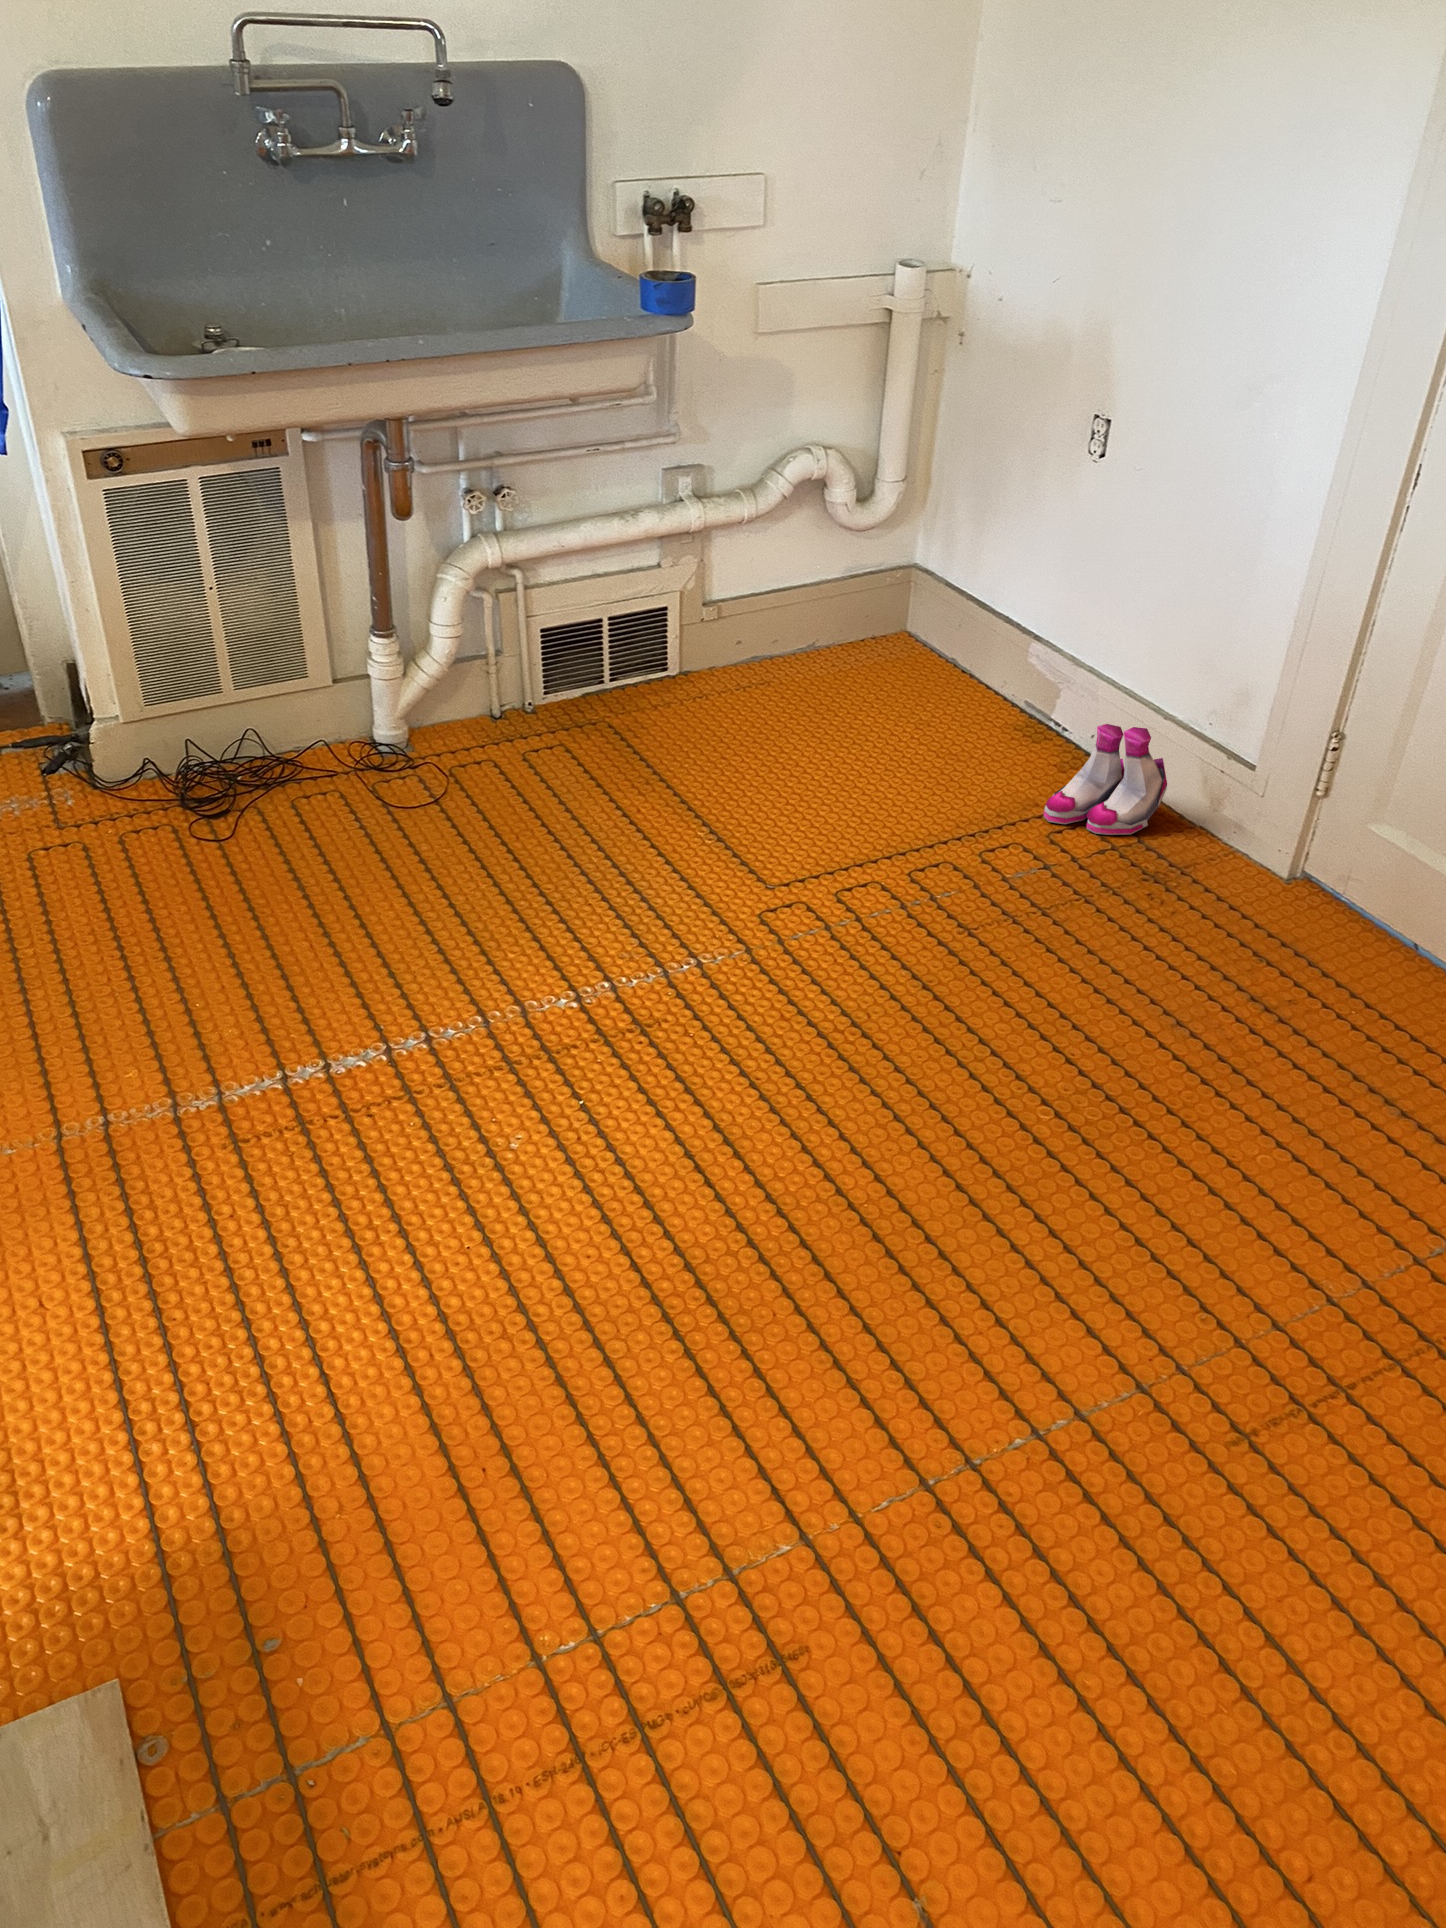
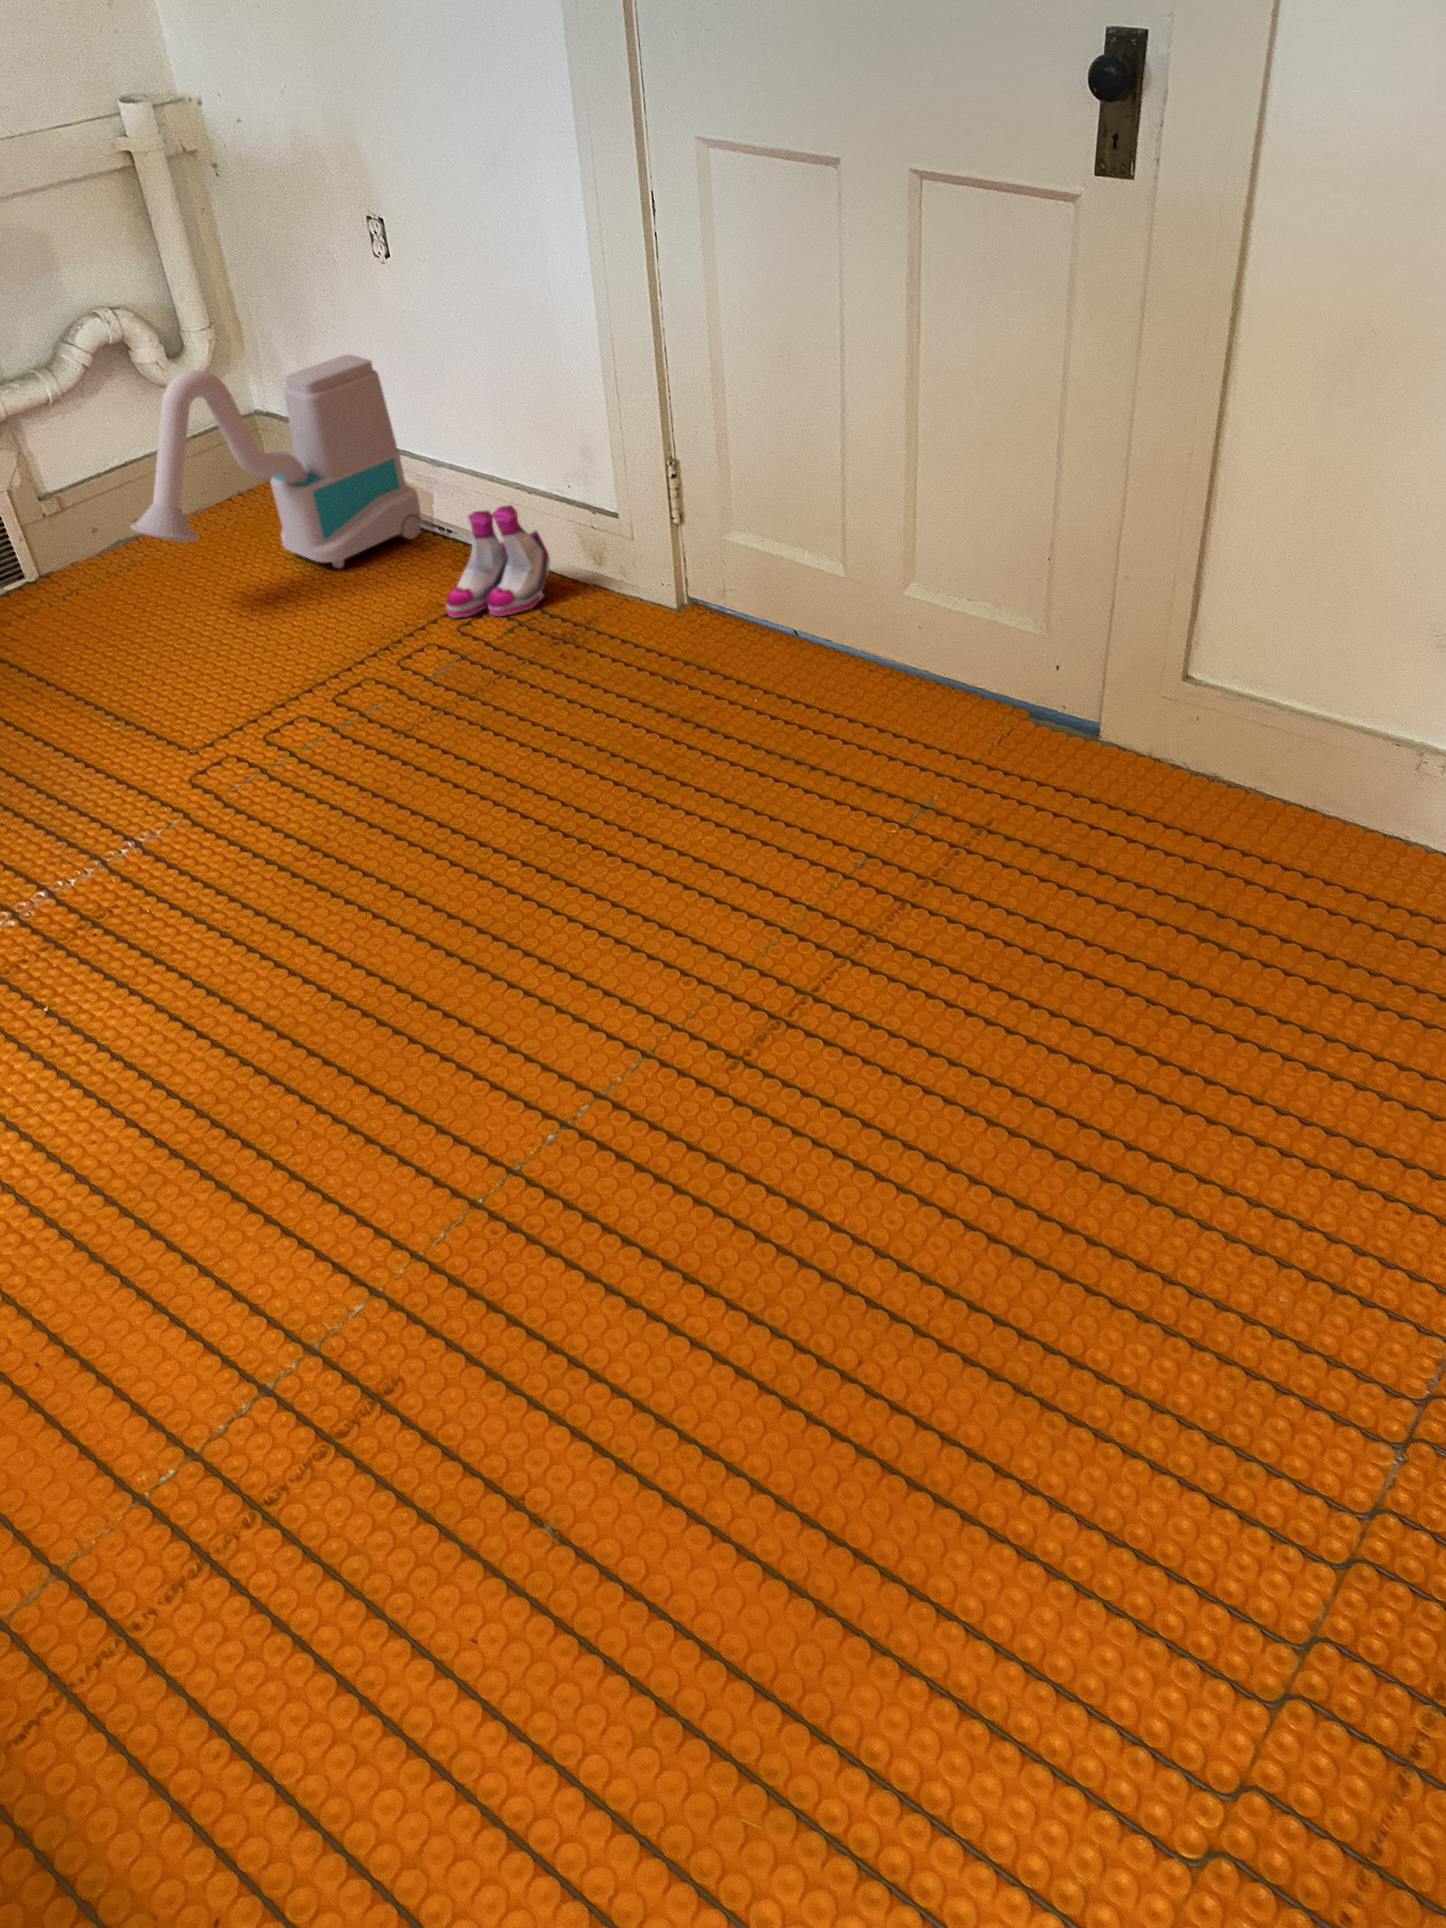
vacuum cleaner: none [778,528,1051,737] -> present [131,355,422,568]

